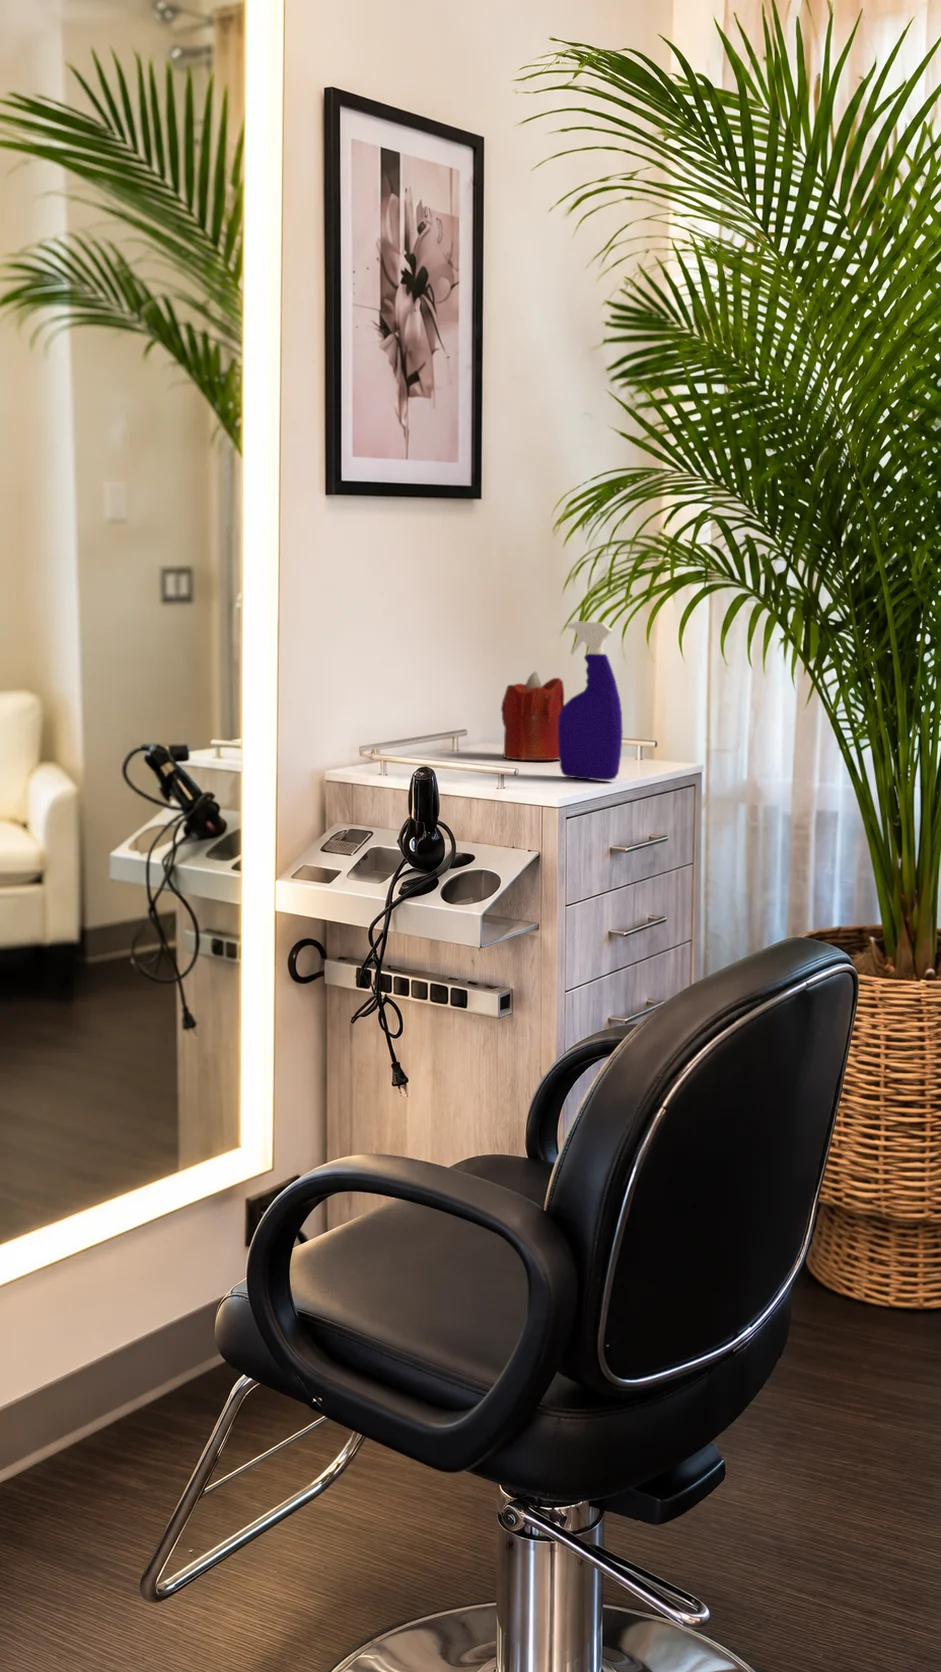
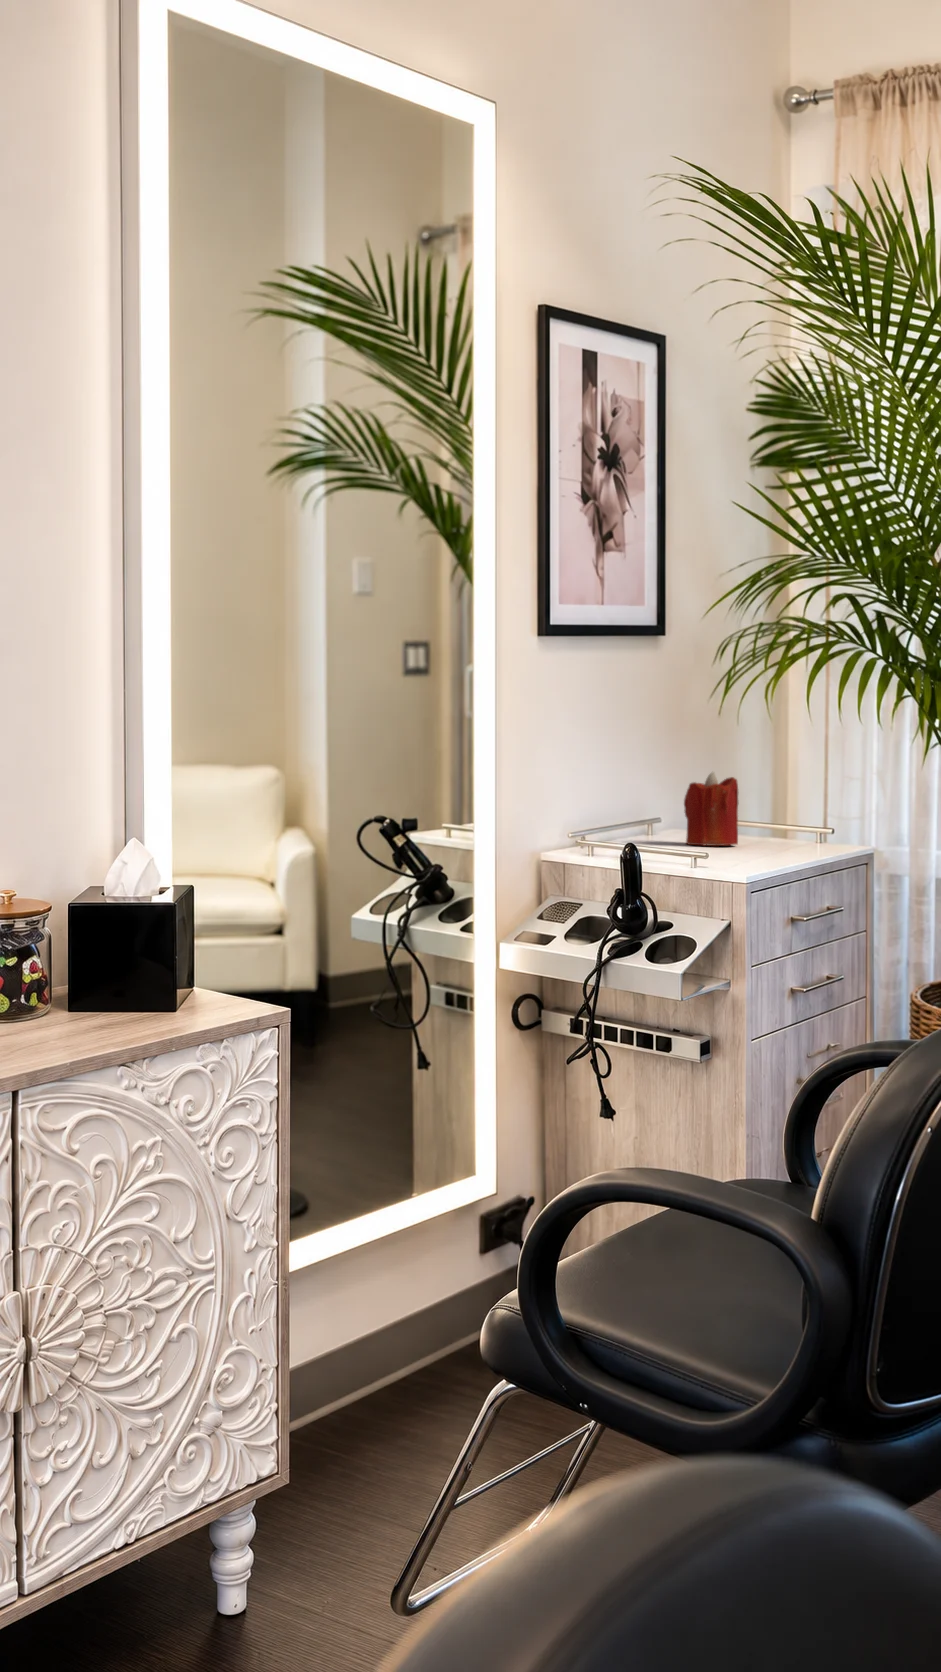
spray bottle: present [558,621,622,780] -> none [739,723,798,857]

